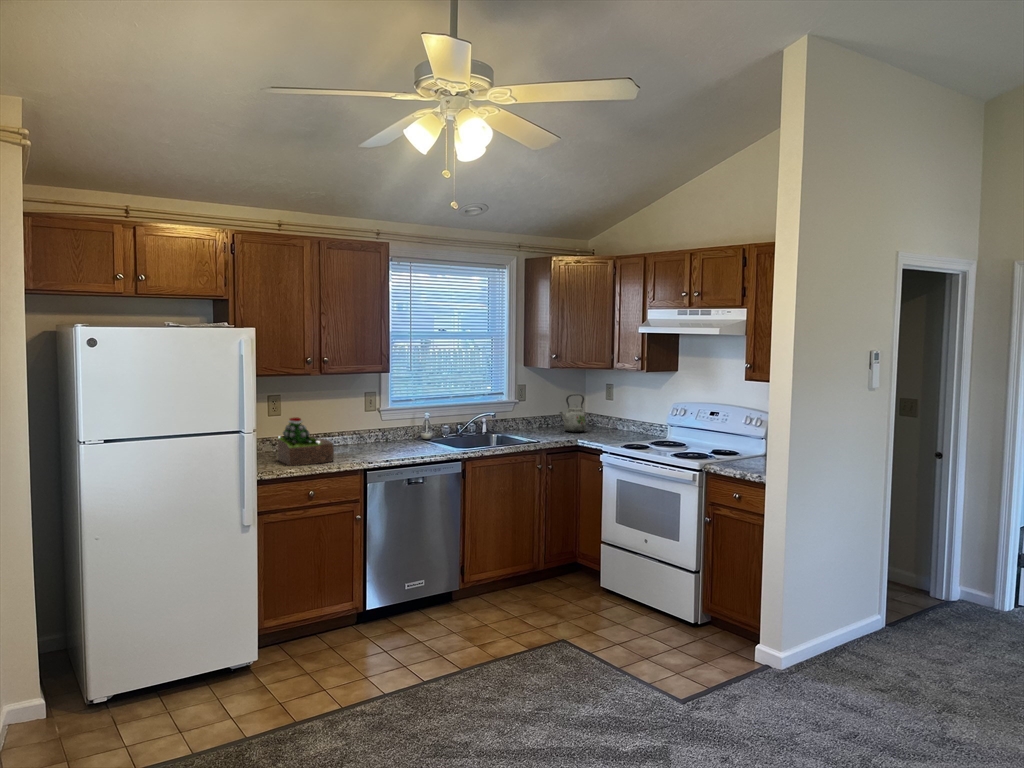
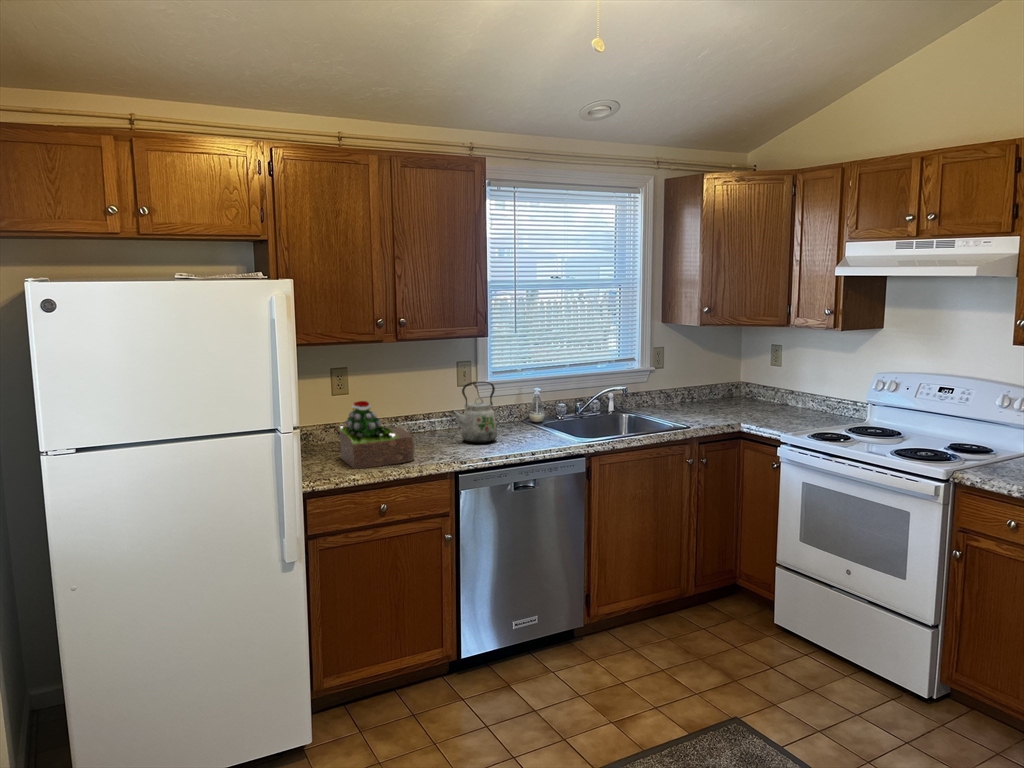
kettle: present [560,395,586,432] -> present [450,382,497,443]

